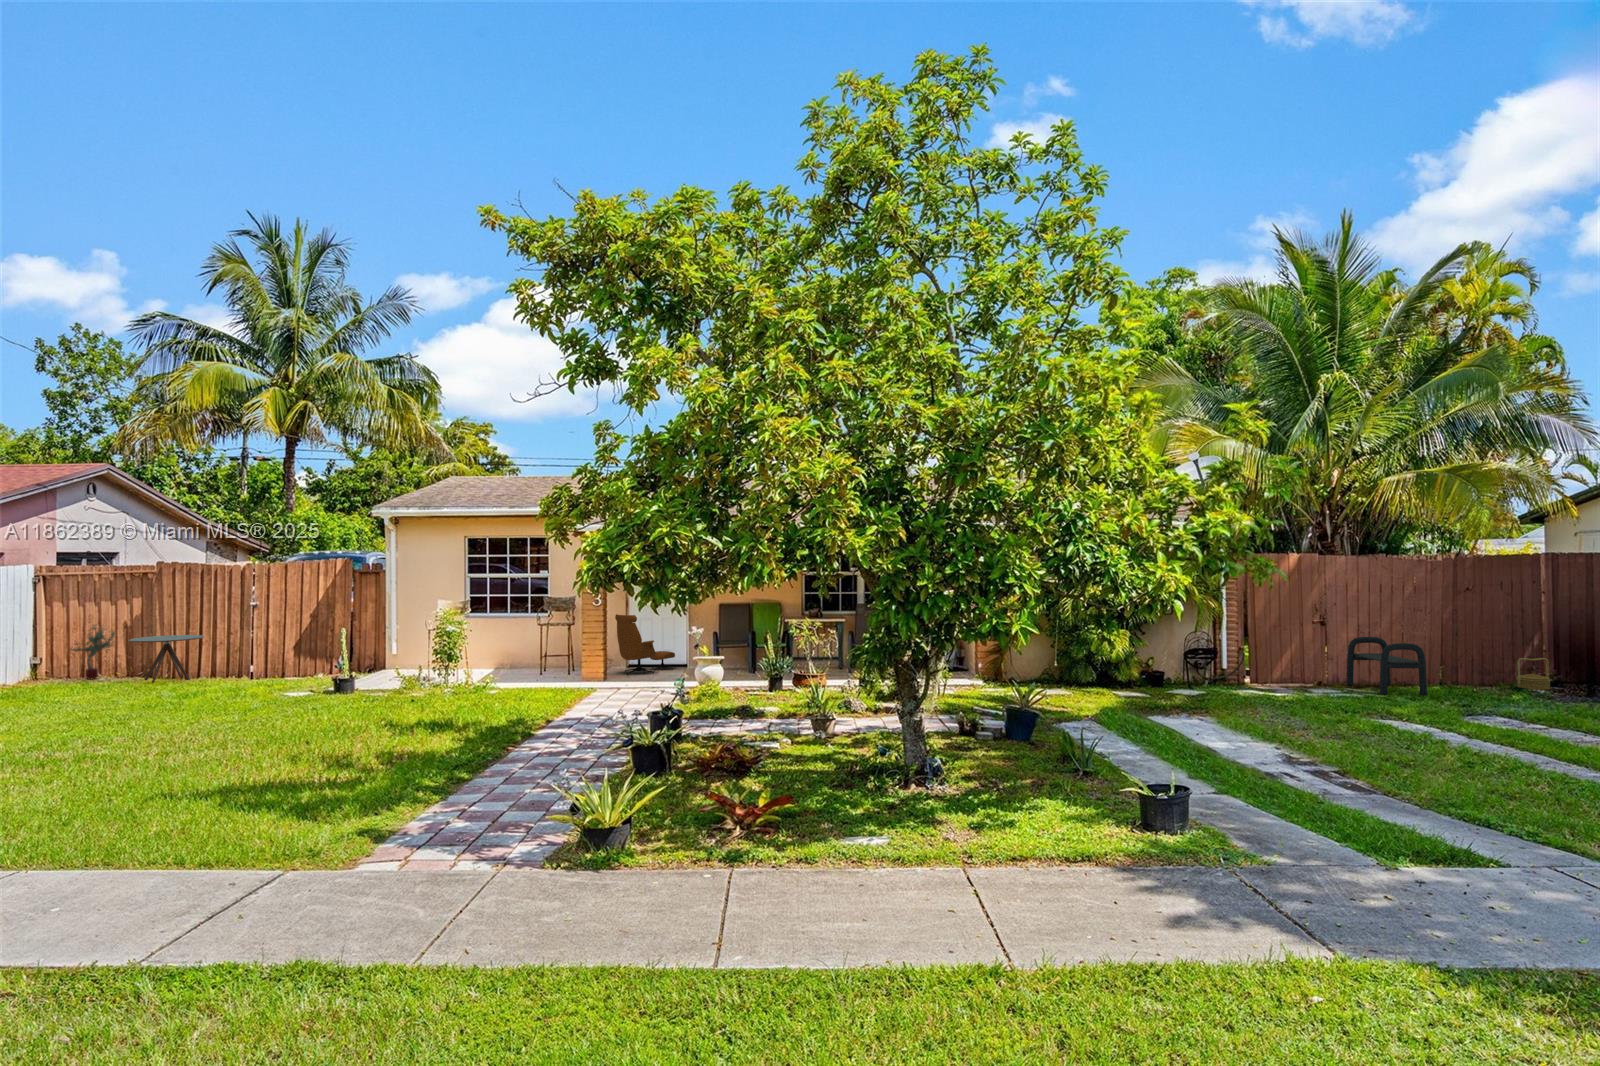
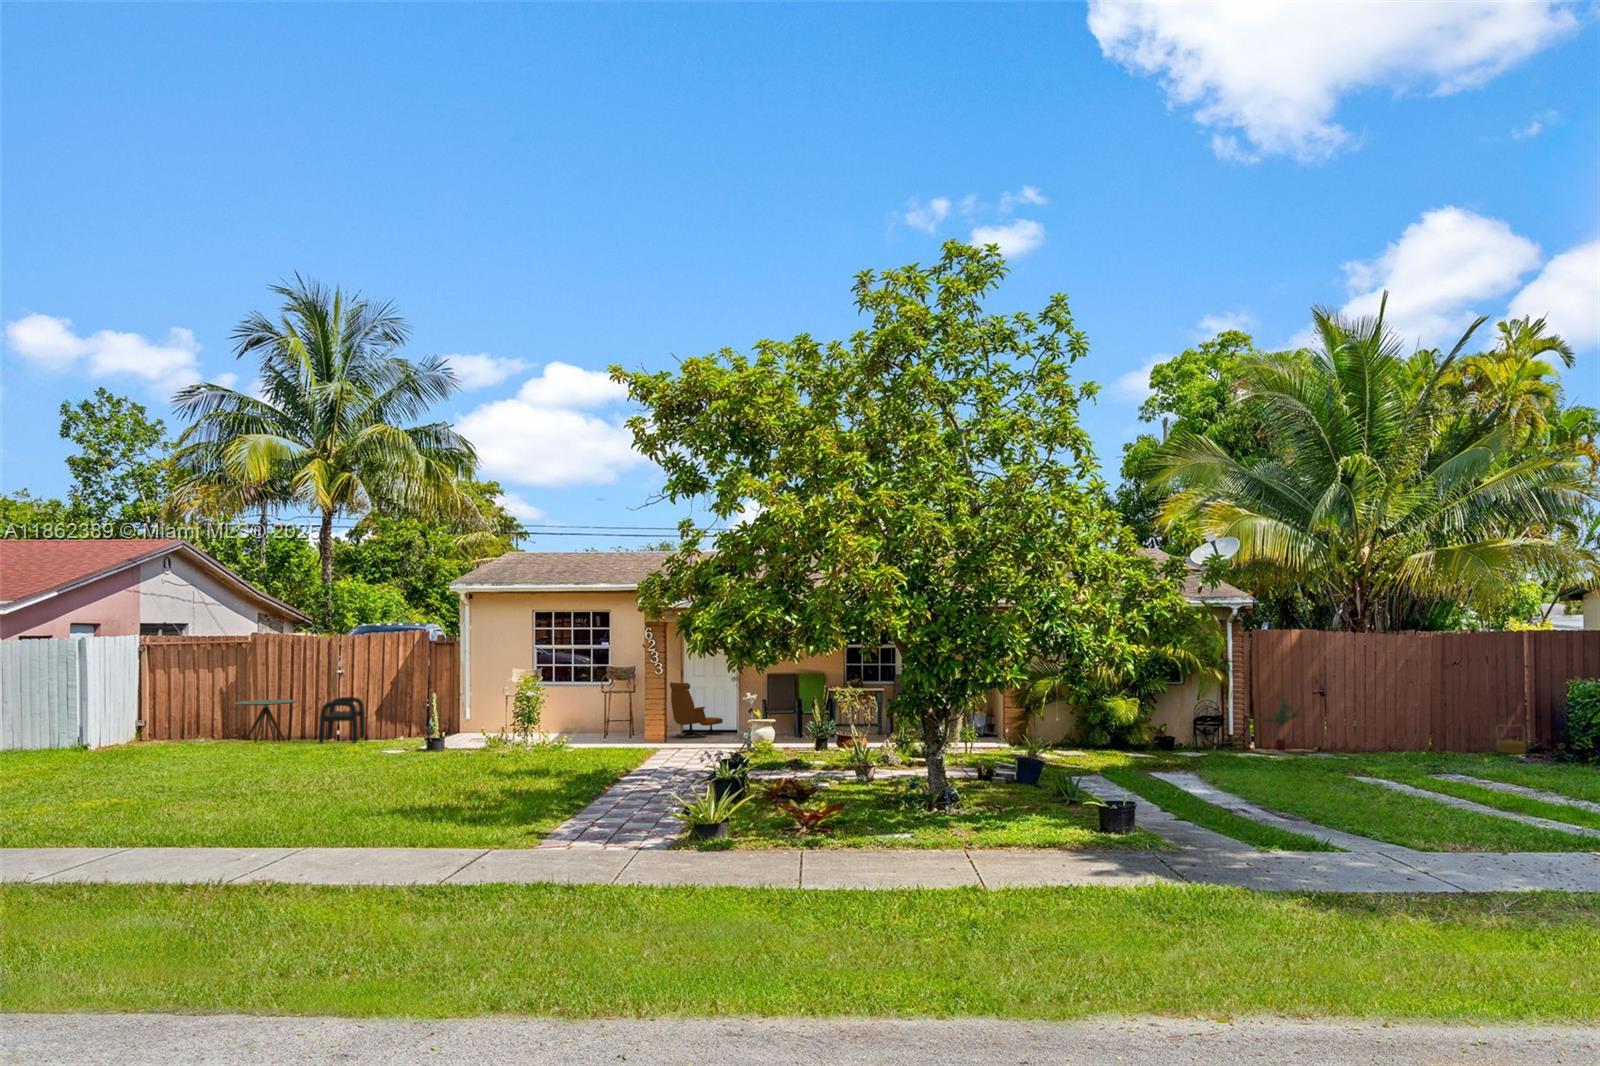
potted tree: present [70,625,115,679] -> present [1257,696,1302,750]
bench: present [1347,637,1427,695] -> present [318,697,365,744]

